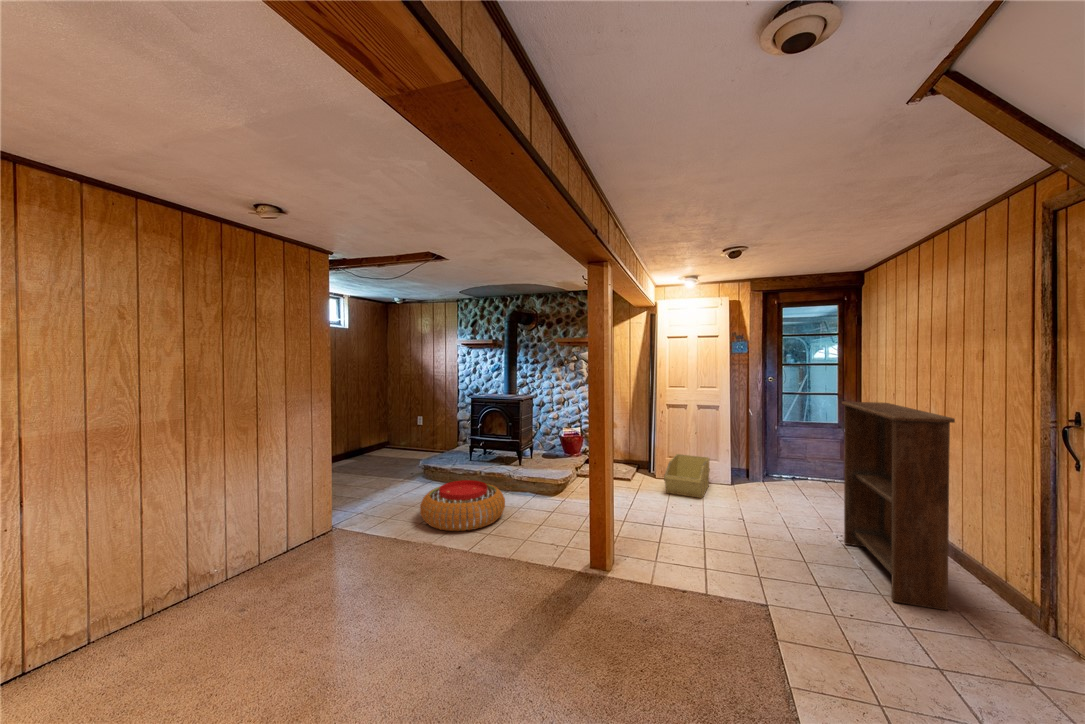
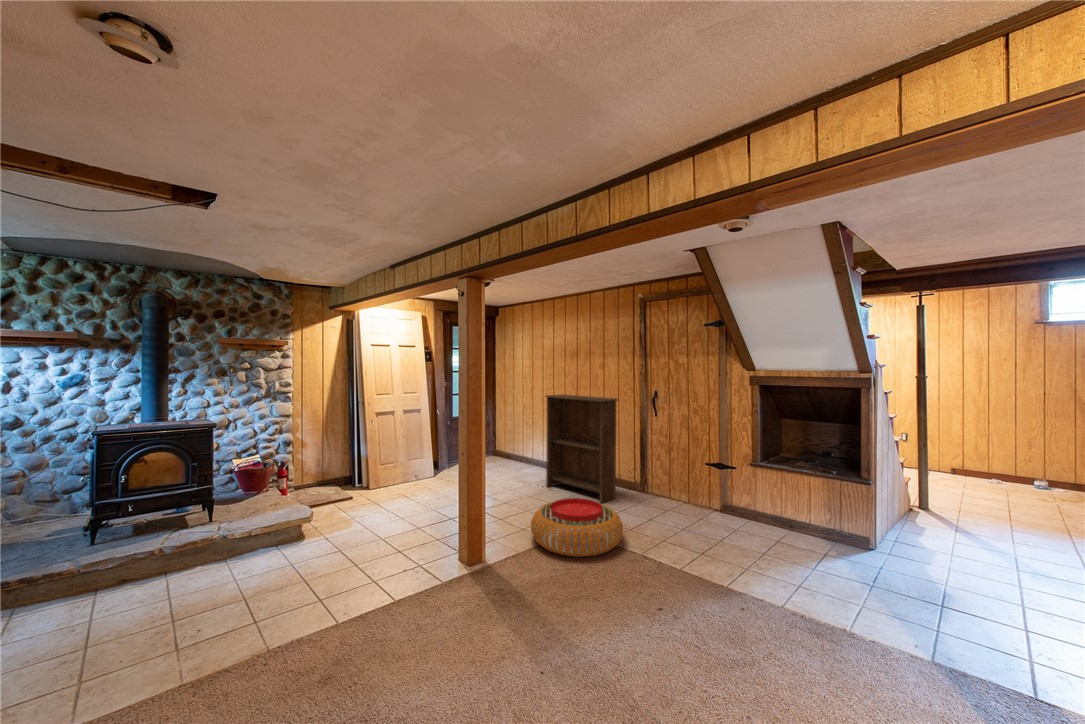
storage bin: present [664,454,710,498] -> none [392,456,441,496]
pouf: present [420,480,505,531] -> present [531,498,623,557]

